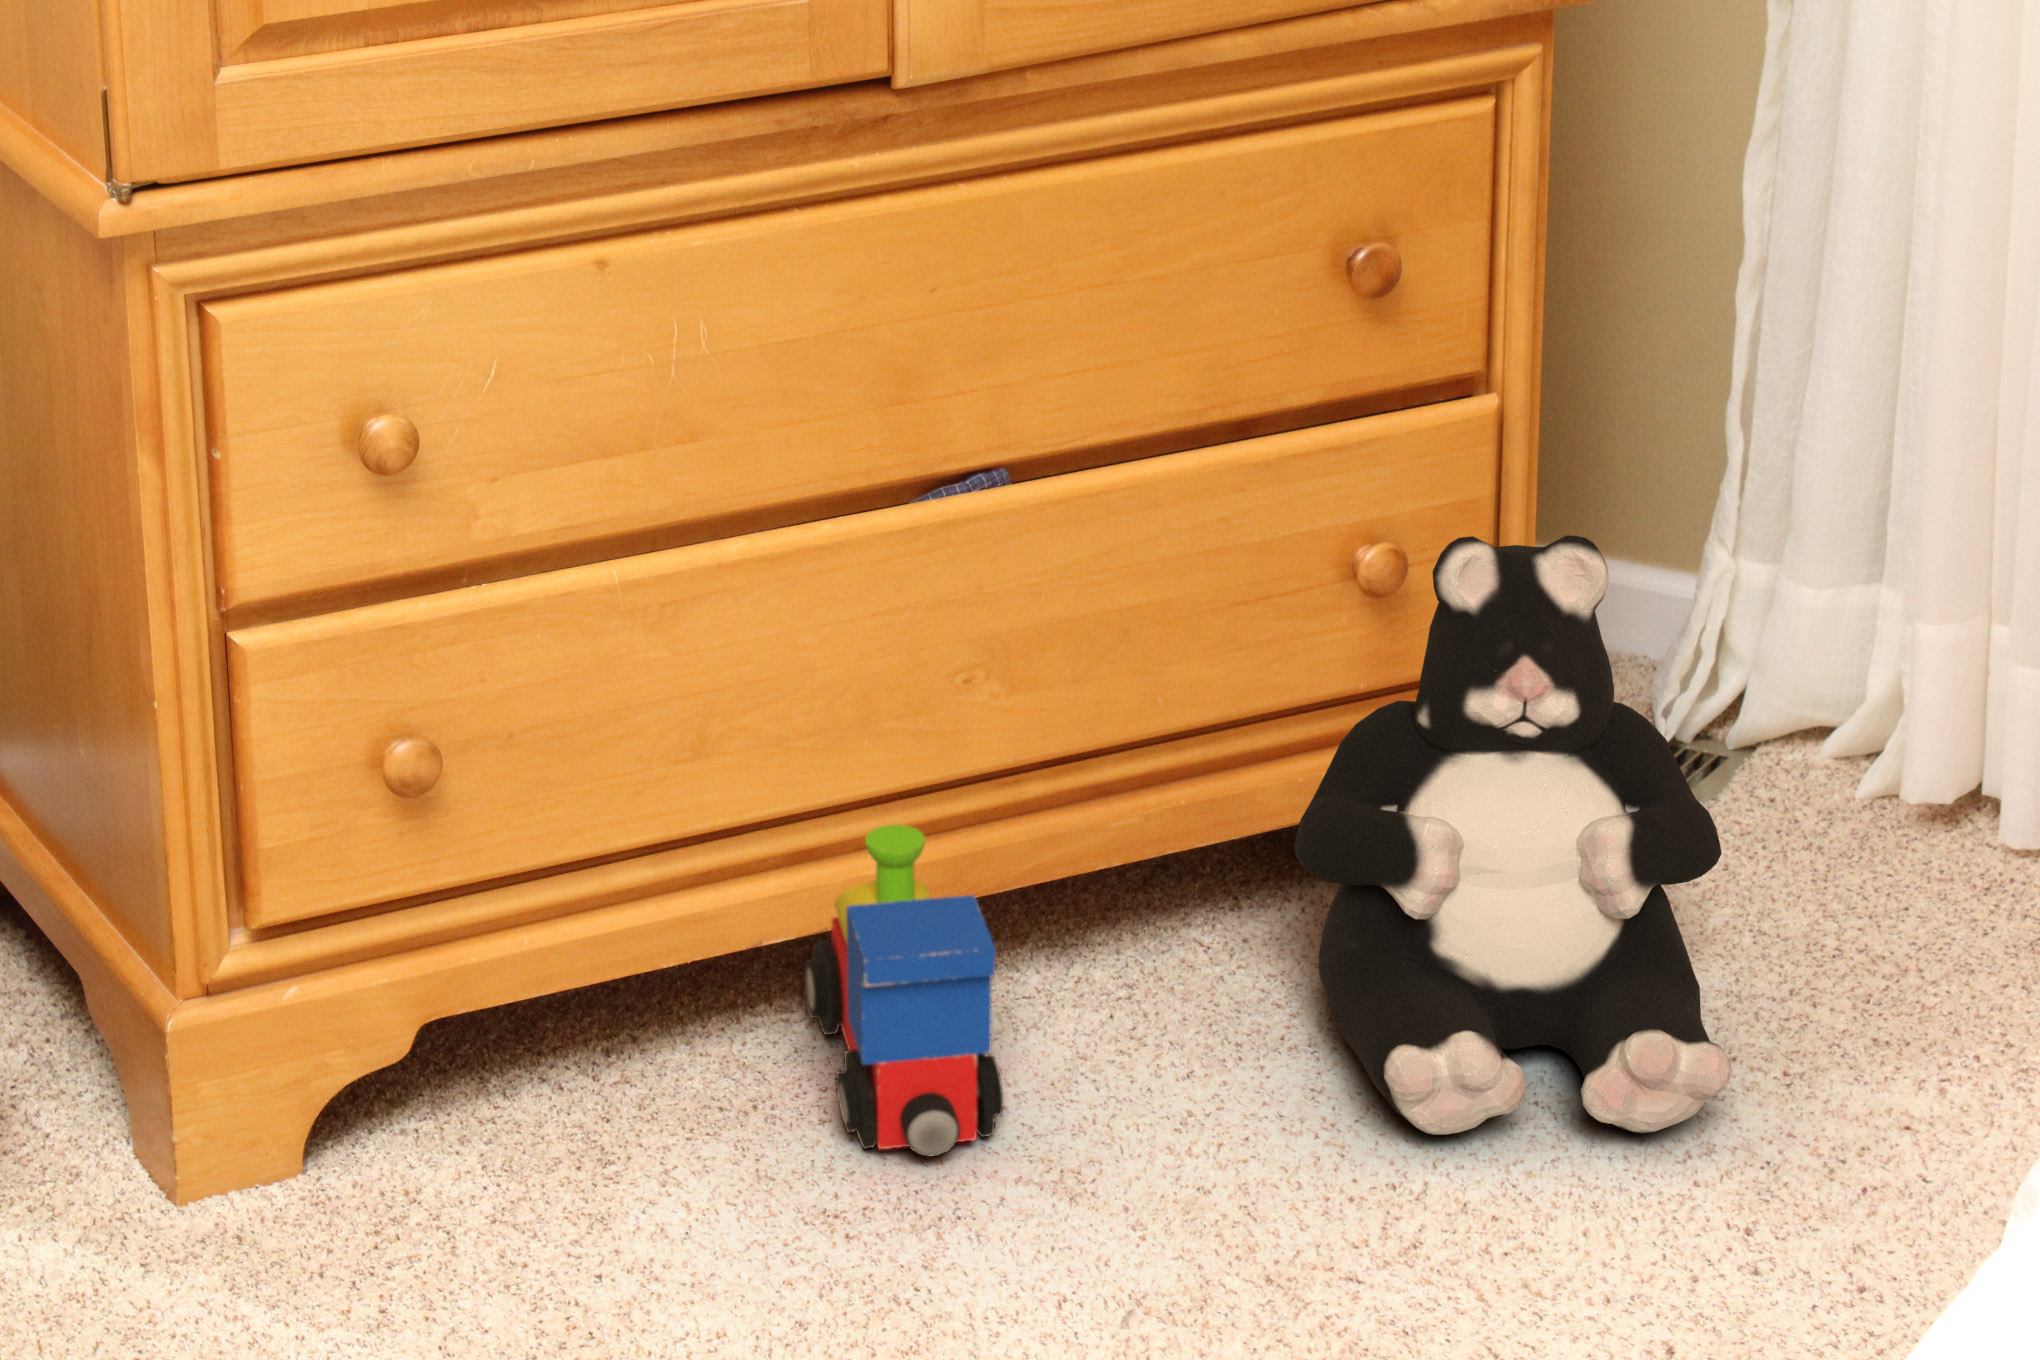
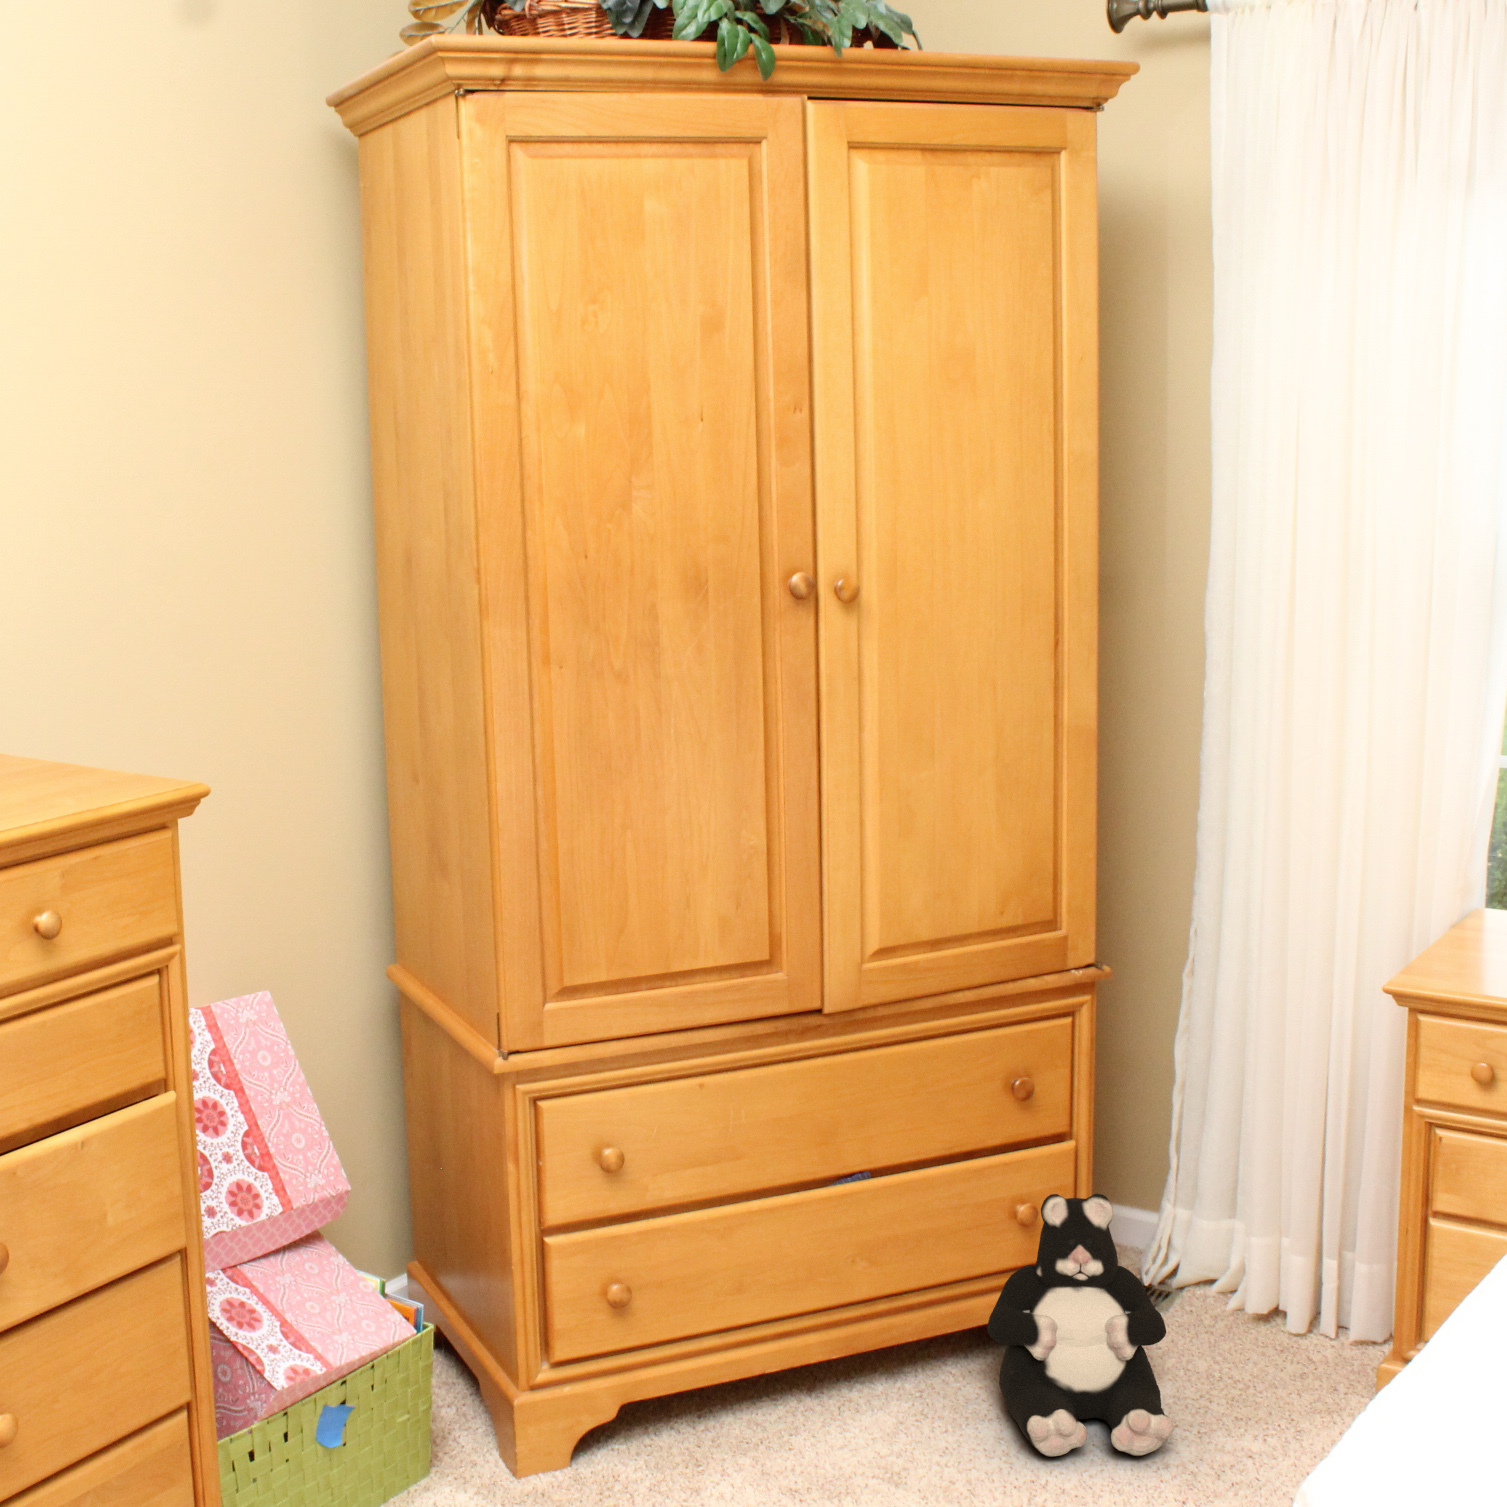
toy train: present [804,825,1003,1157] -> none [781,1318,866,1466]

